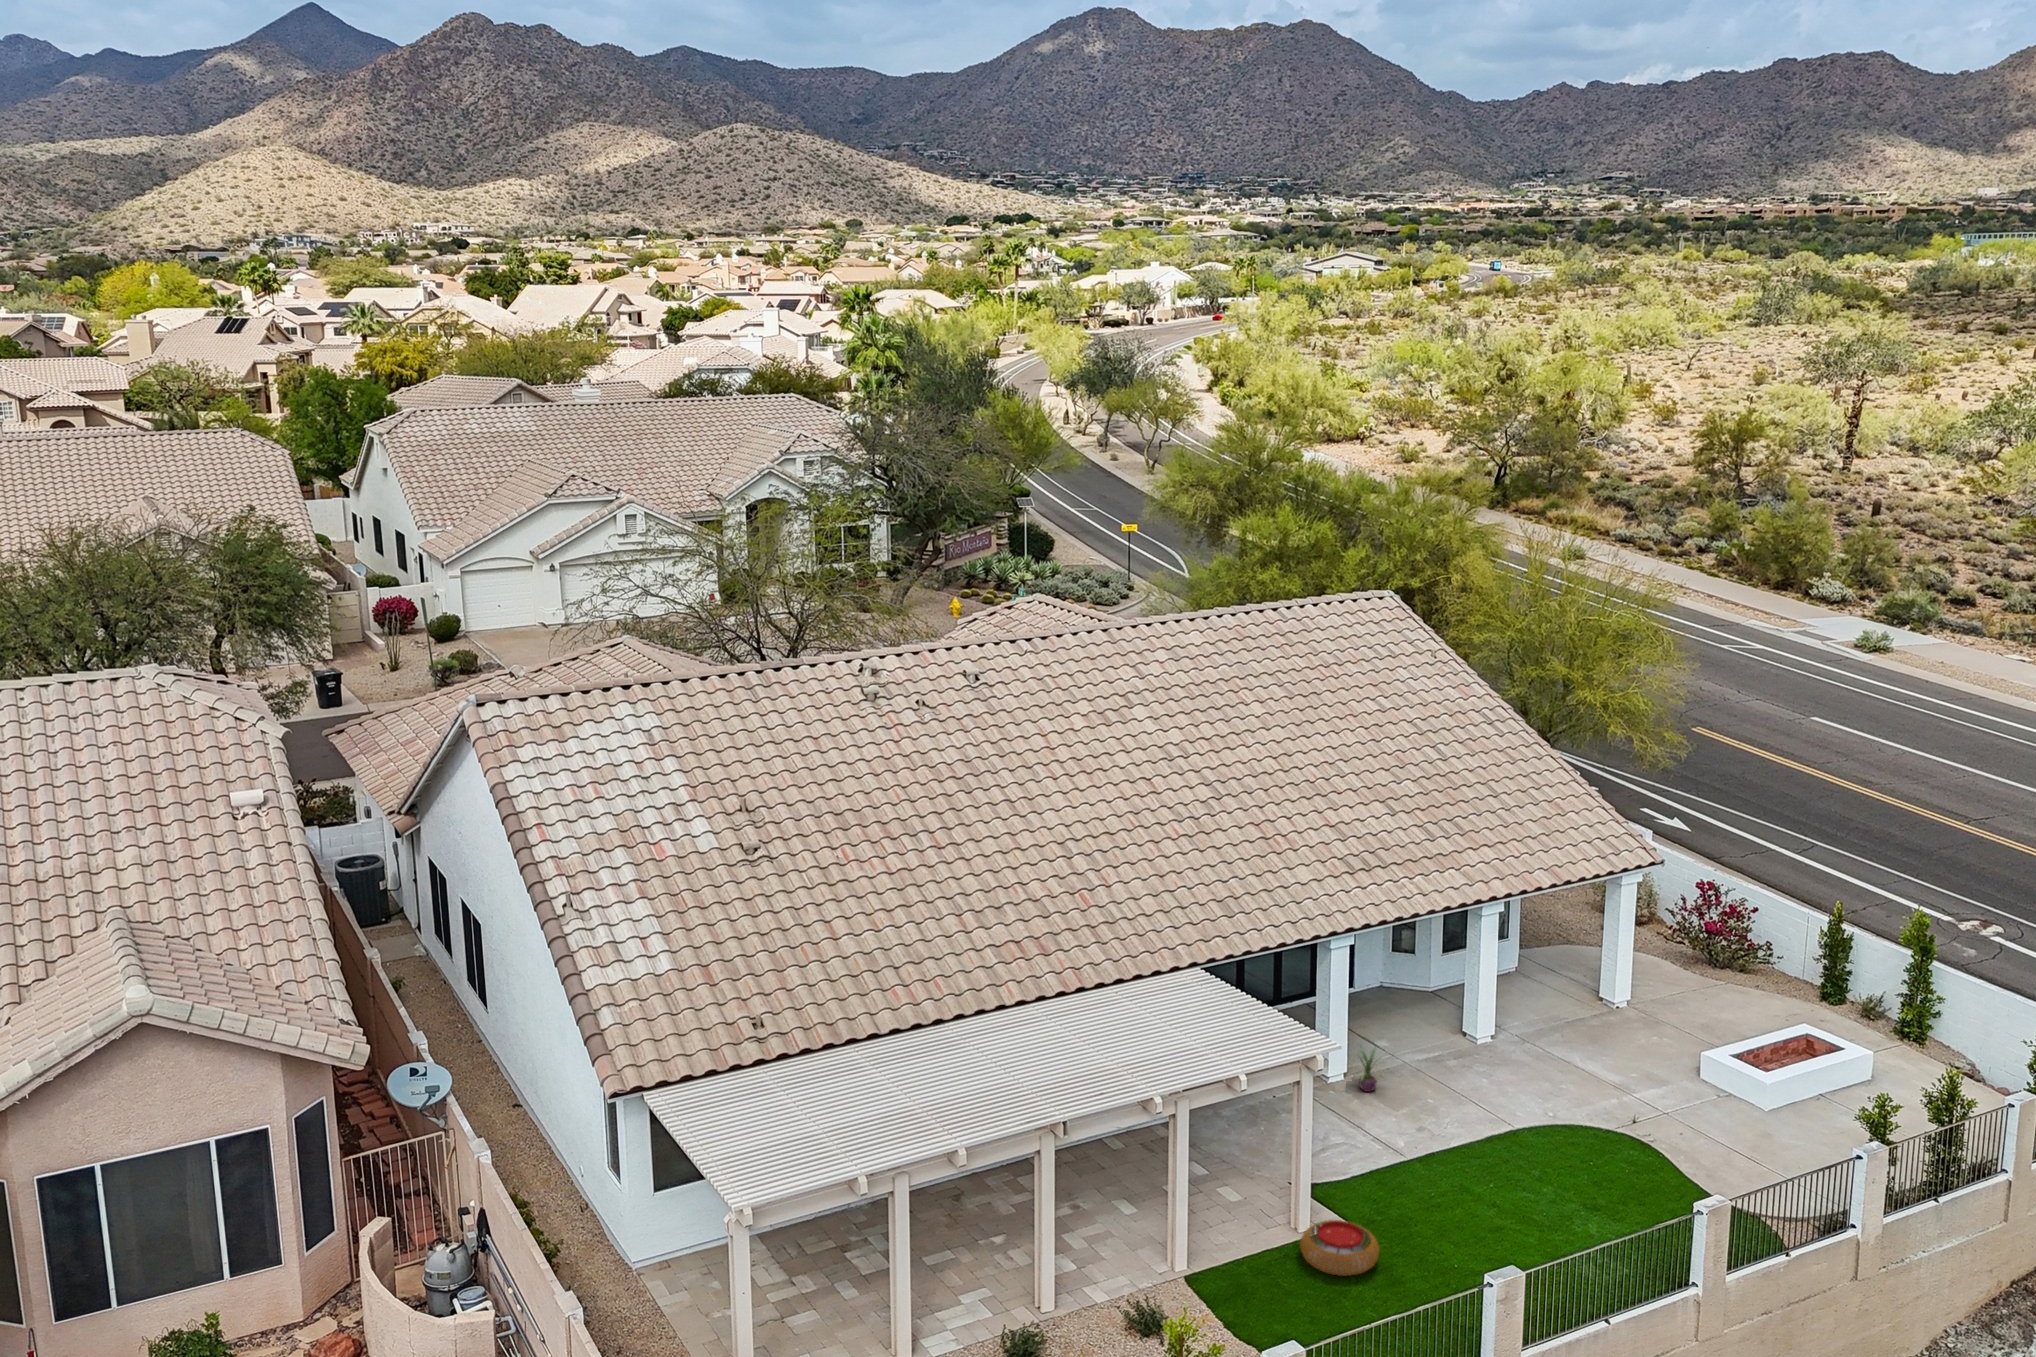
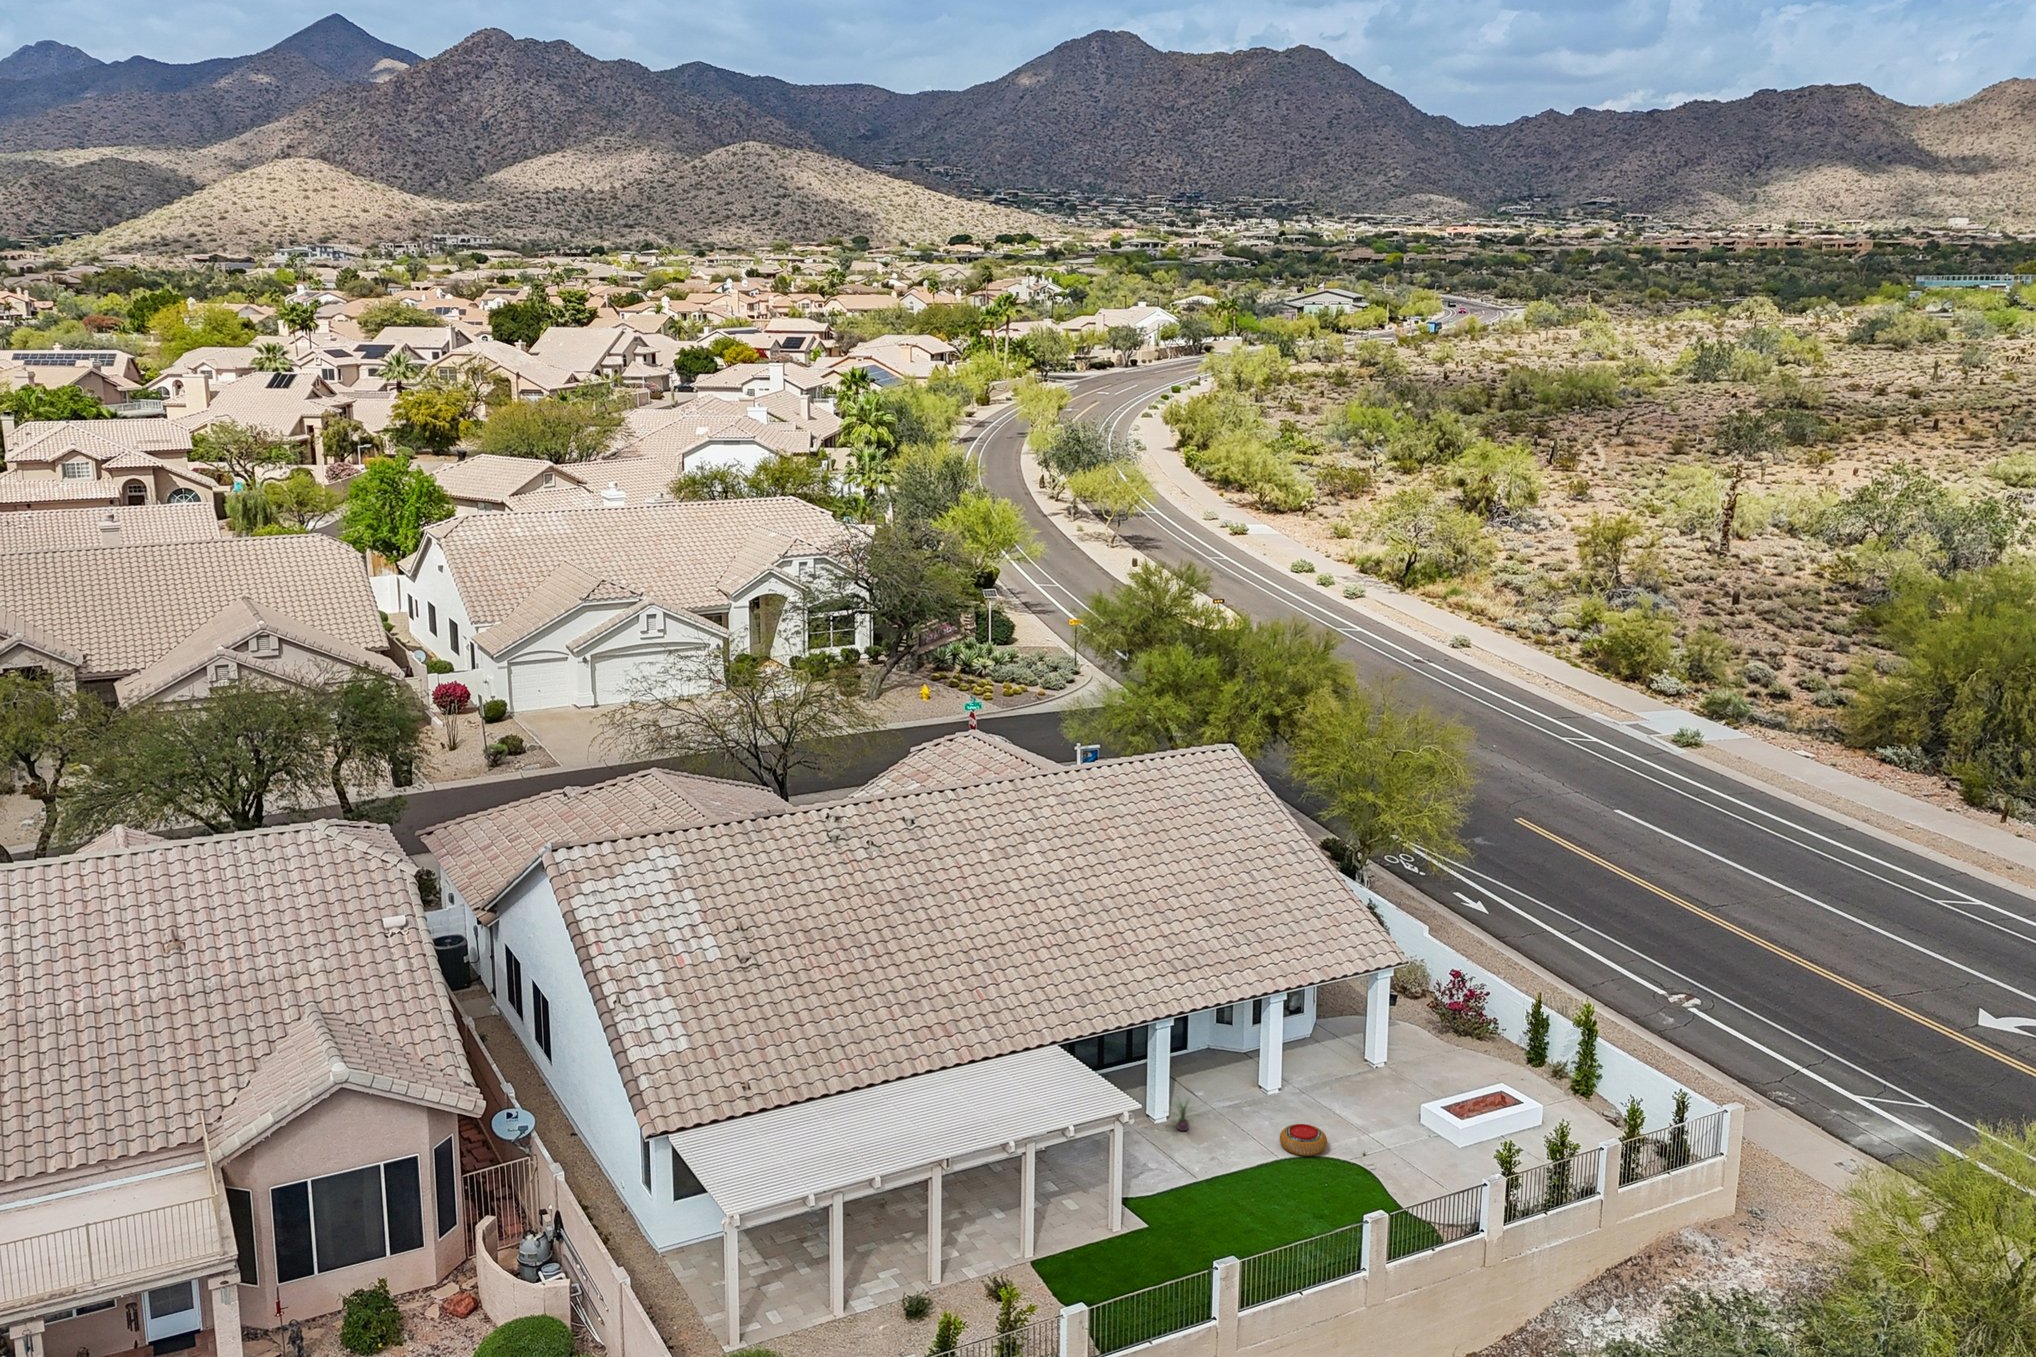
pouf: present [1300,1220,1379,1276] -> present [1280,1124,1327,1156]

